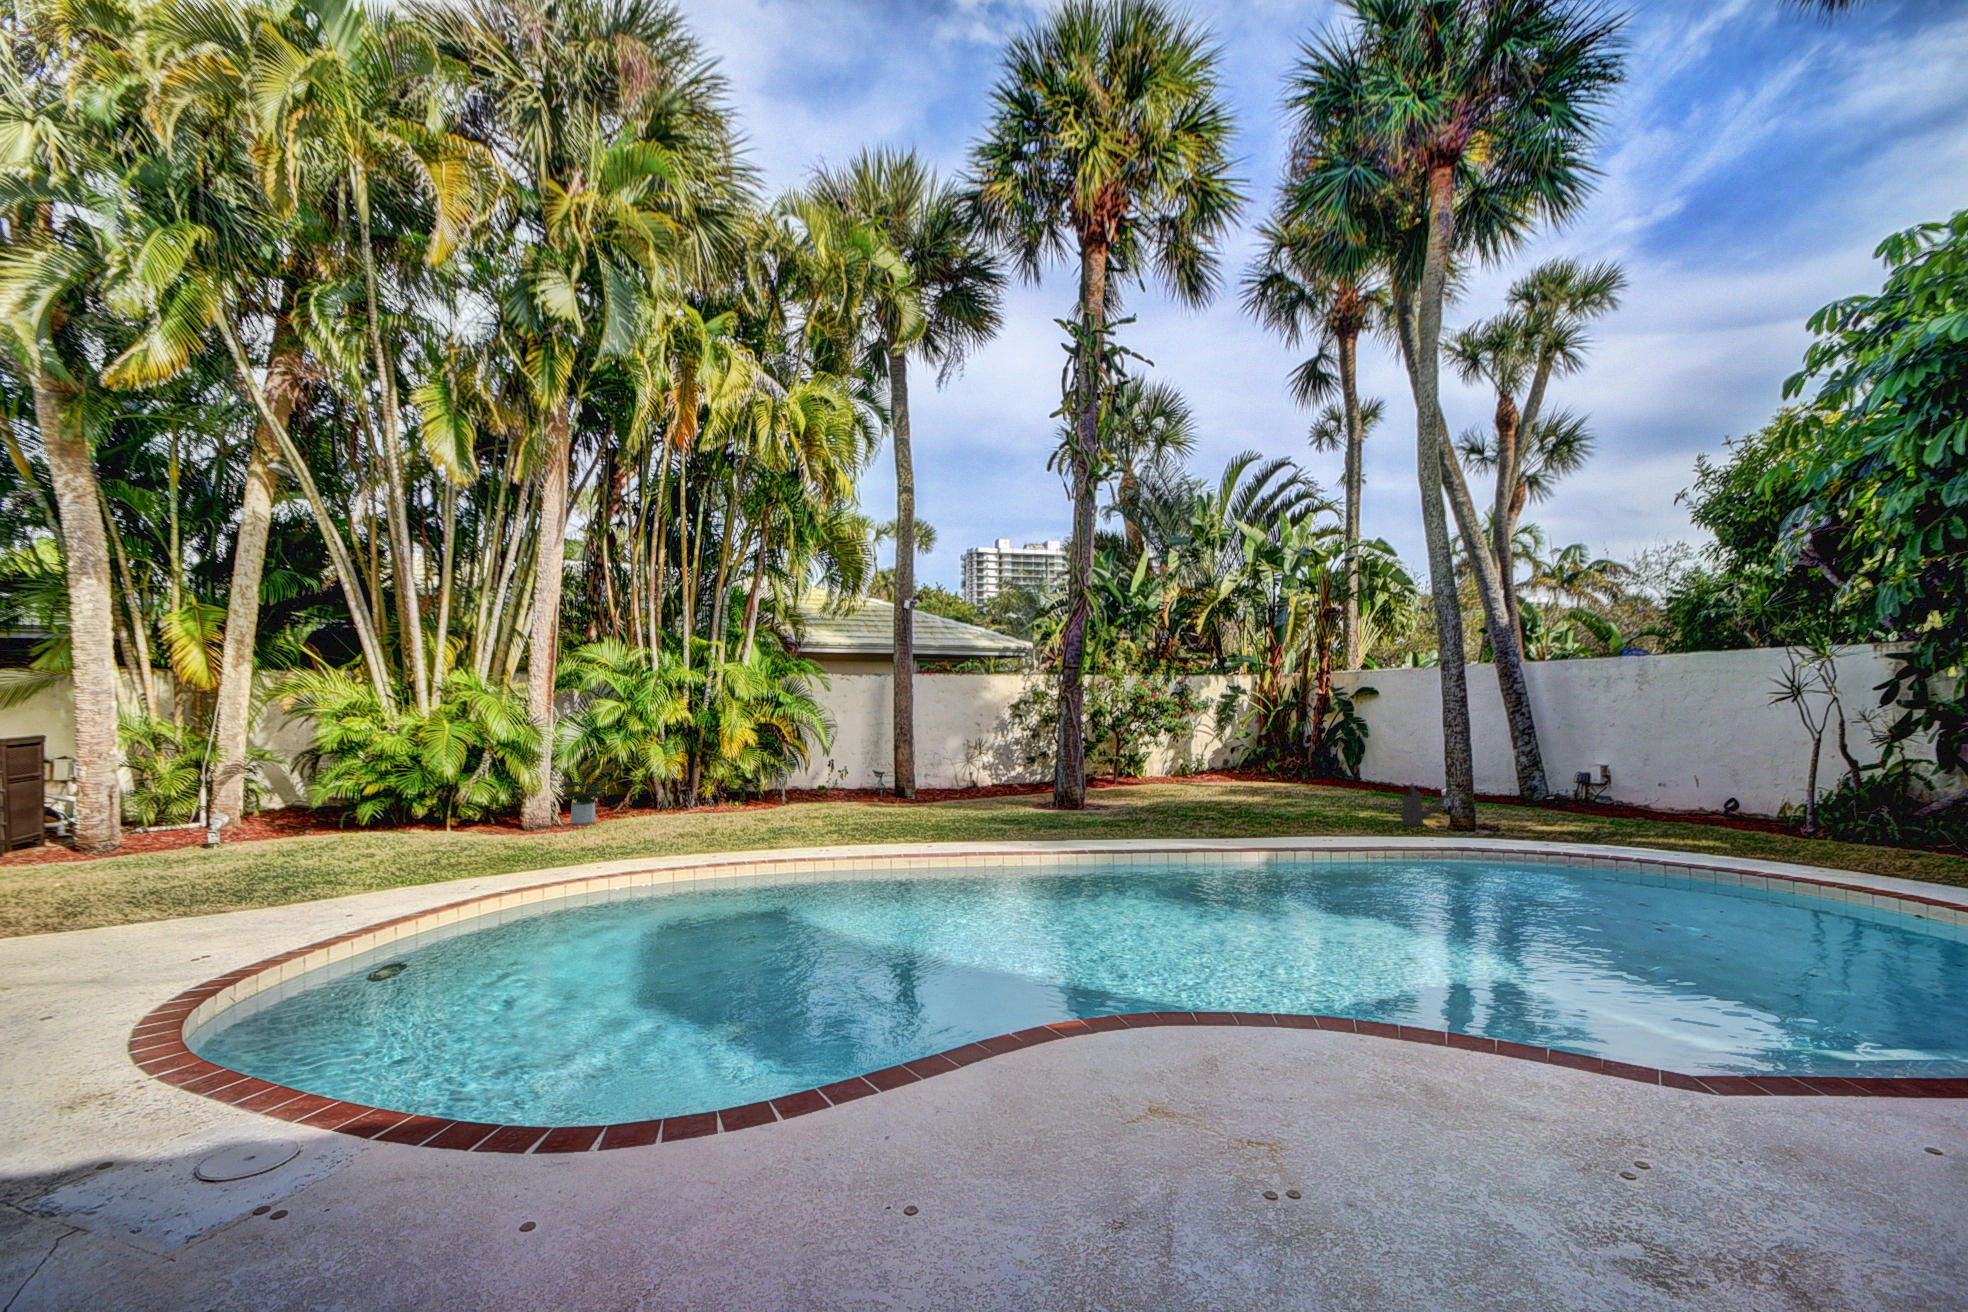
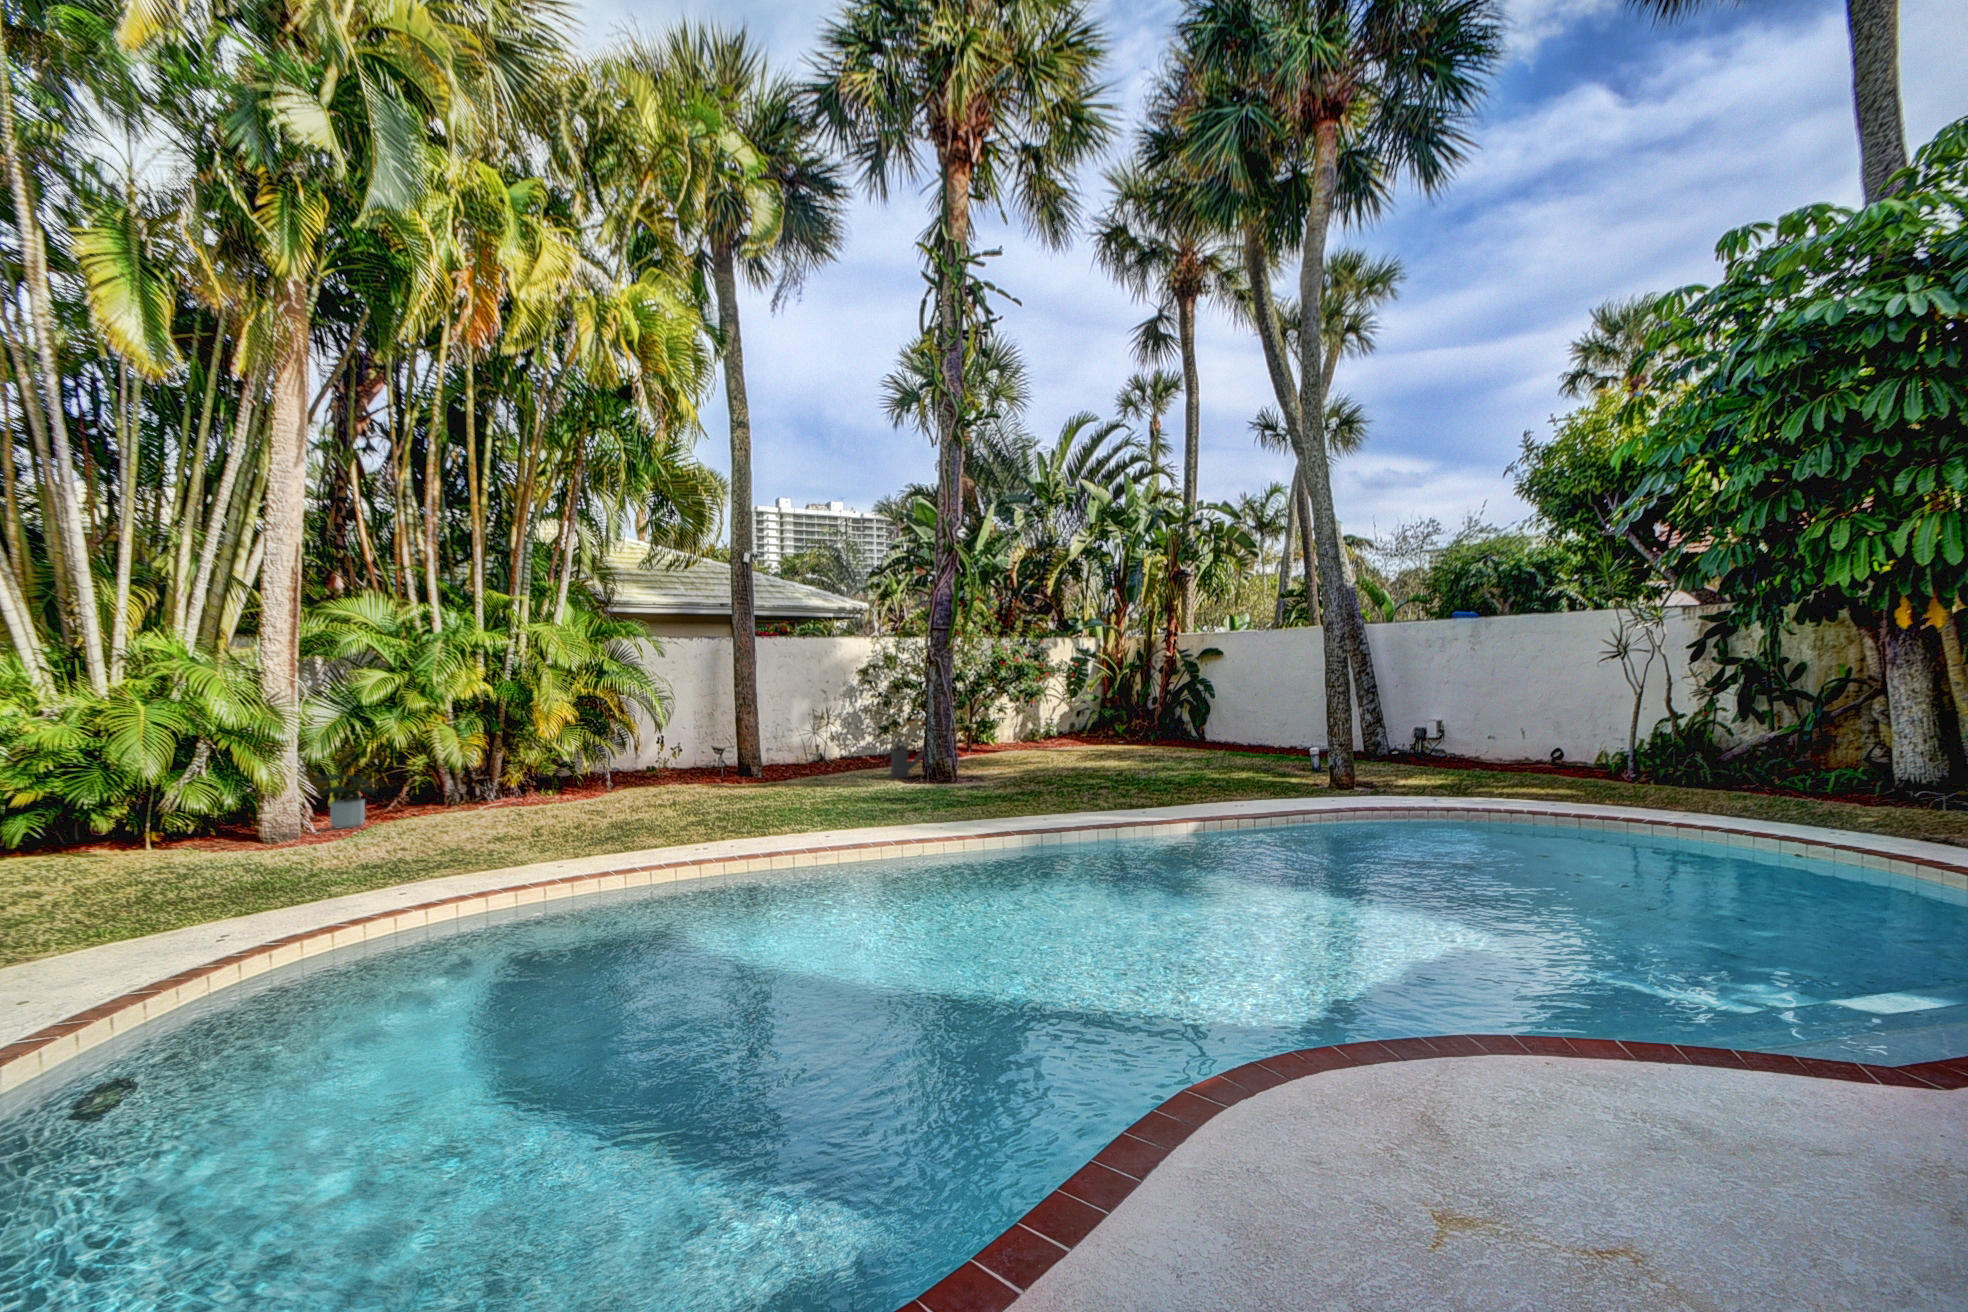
watering can: present [1401,784,1450,826] -> present [886,738,925,778]

